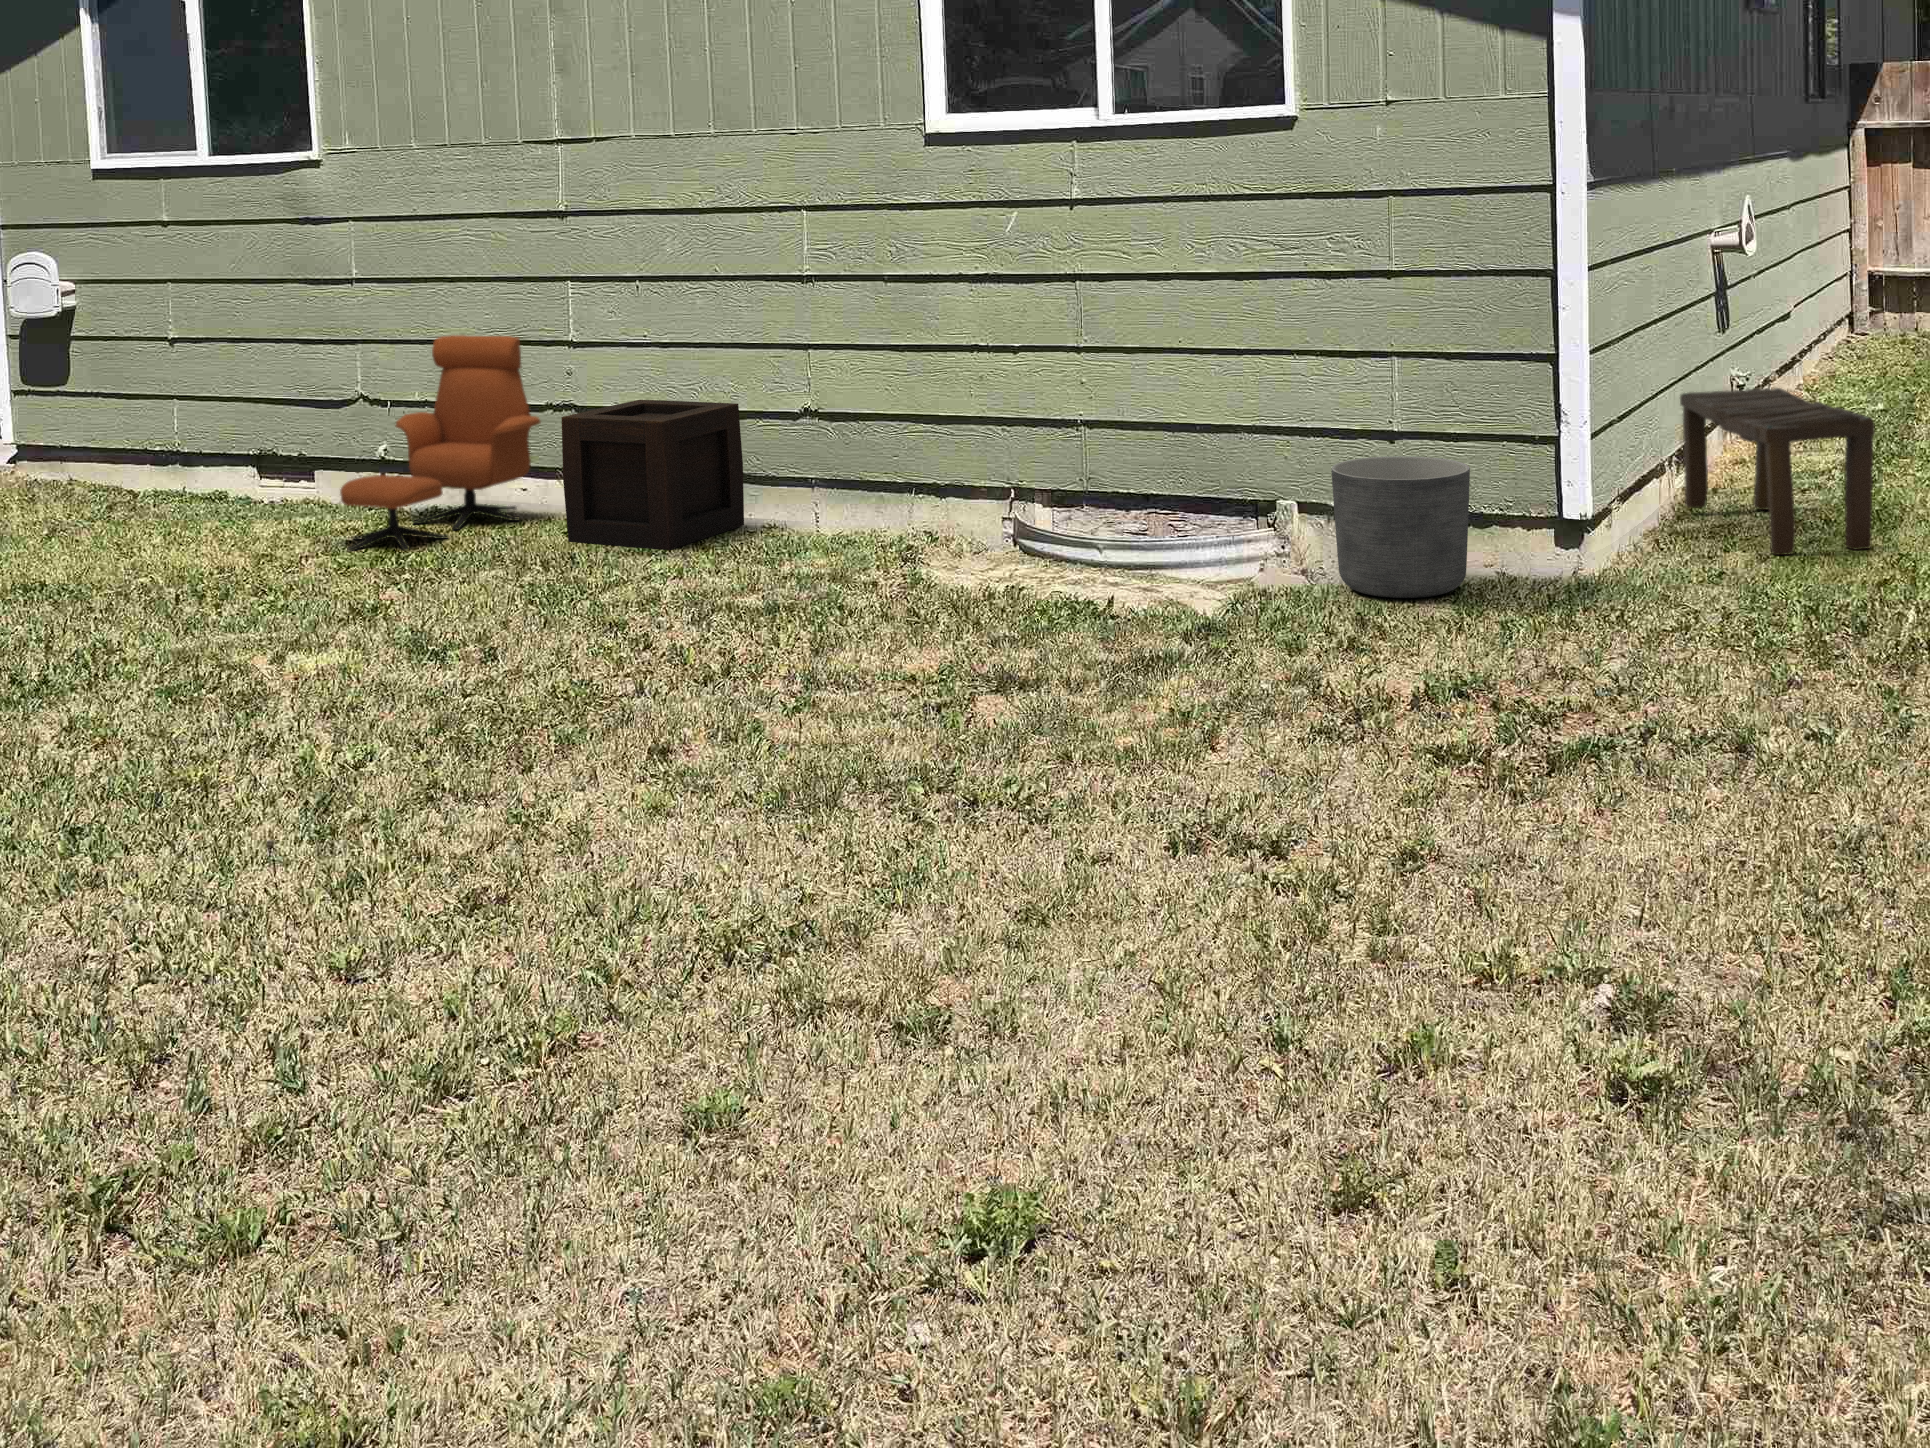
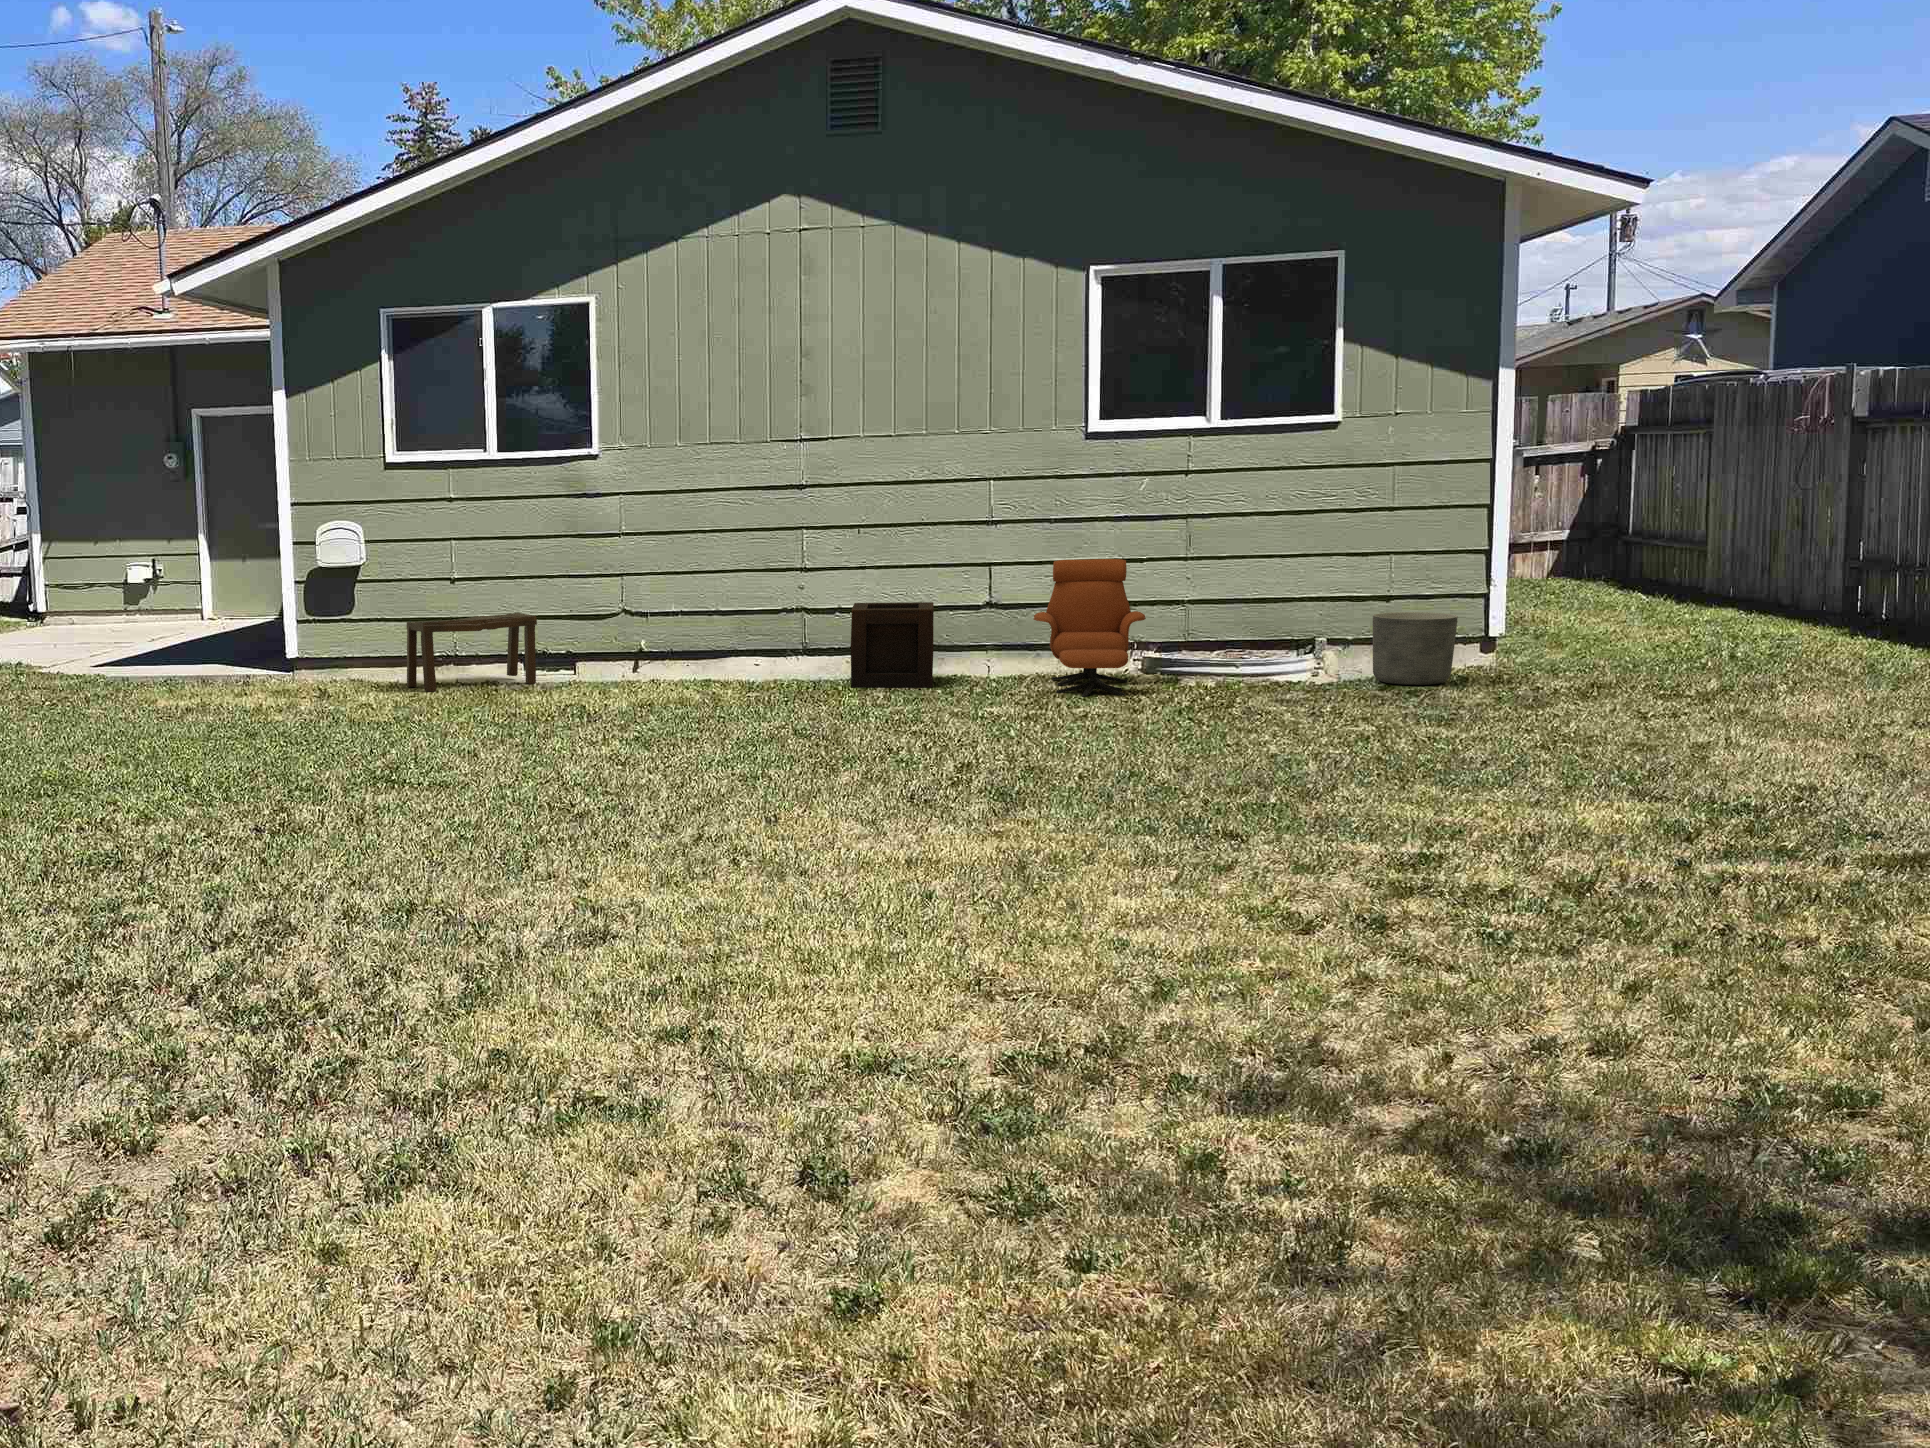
lounge chair: present [340,335,540,551] -> present [1034,559,1146,697]
bench: present [1680,388,1875,555] -> present [407,613,537,692]

